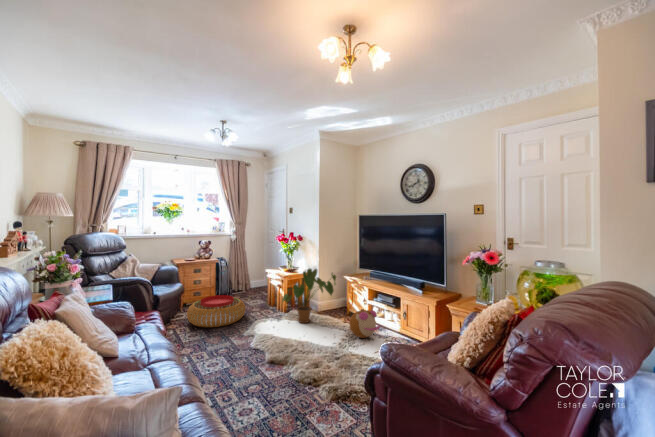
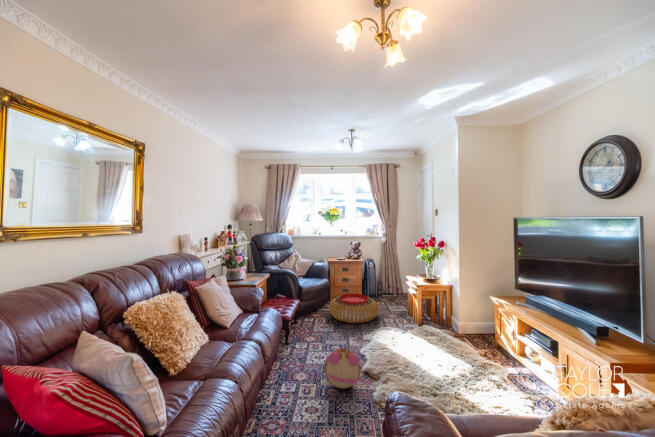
house plant: present [282,269,336,323] -> none [405,280,476,342]
plush toy: present [350,309,380,338] -> present [324,348,361,389]

